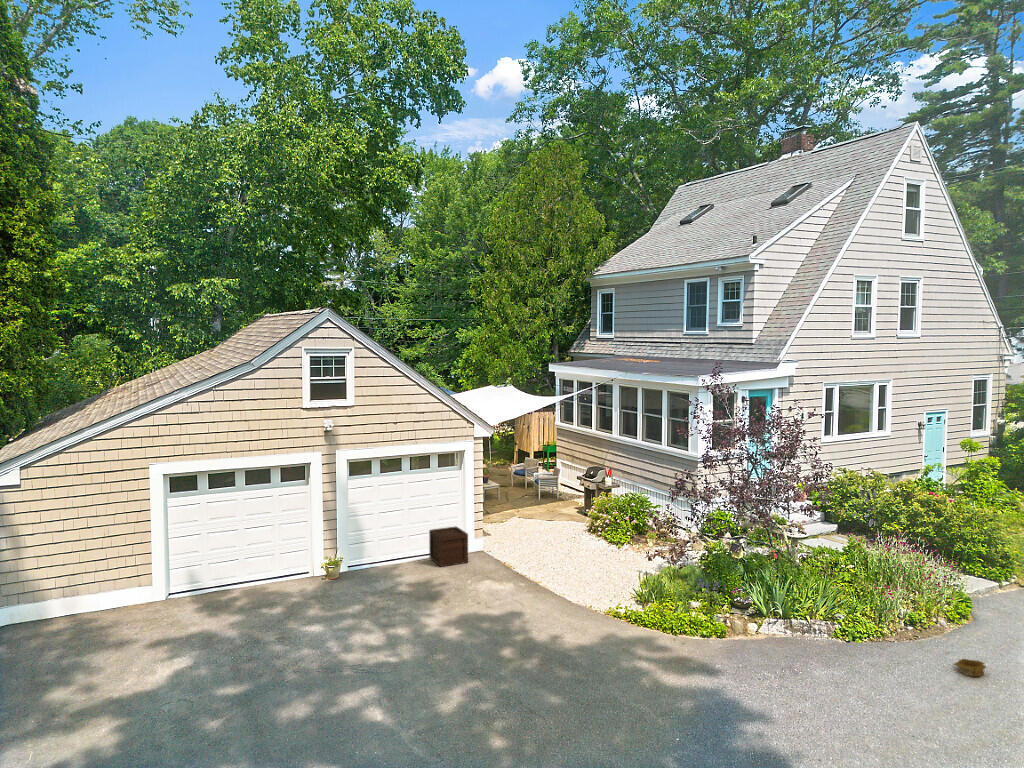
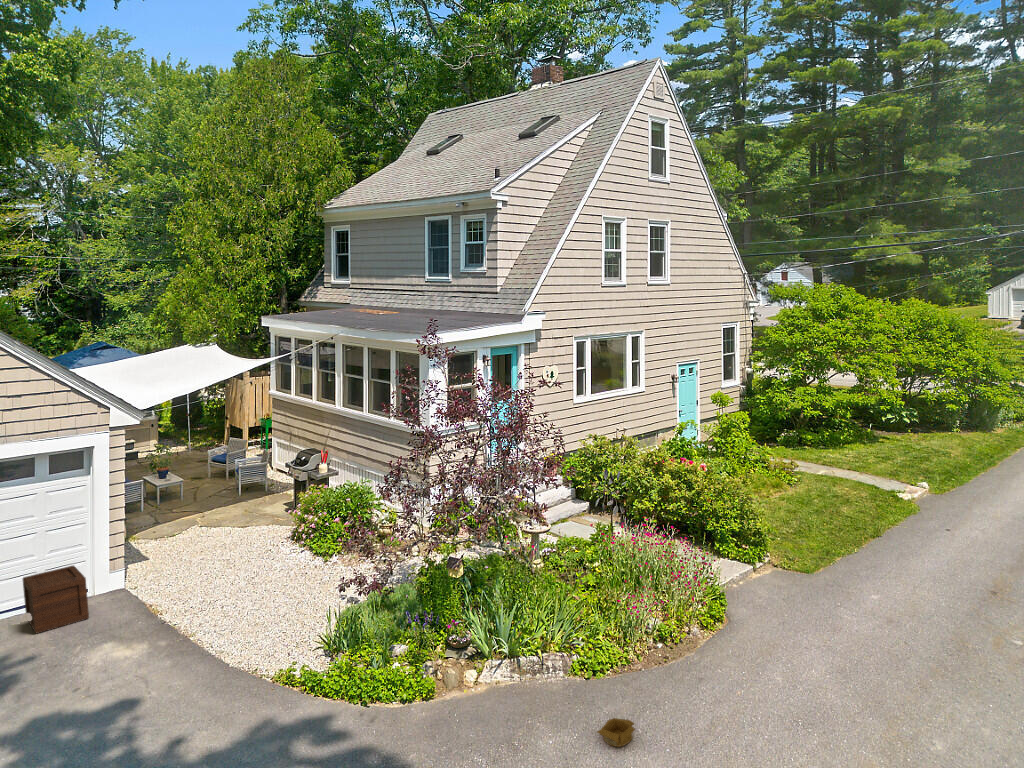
cardboard box: present [954,659,986,676] -> present [597,718,635,747]

